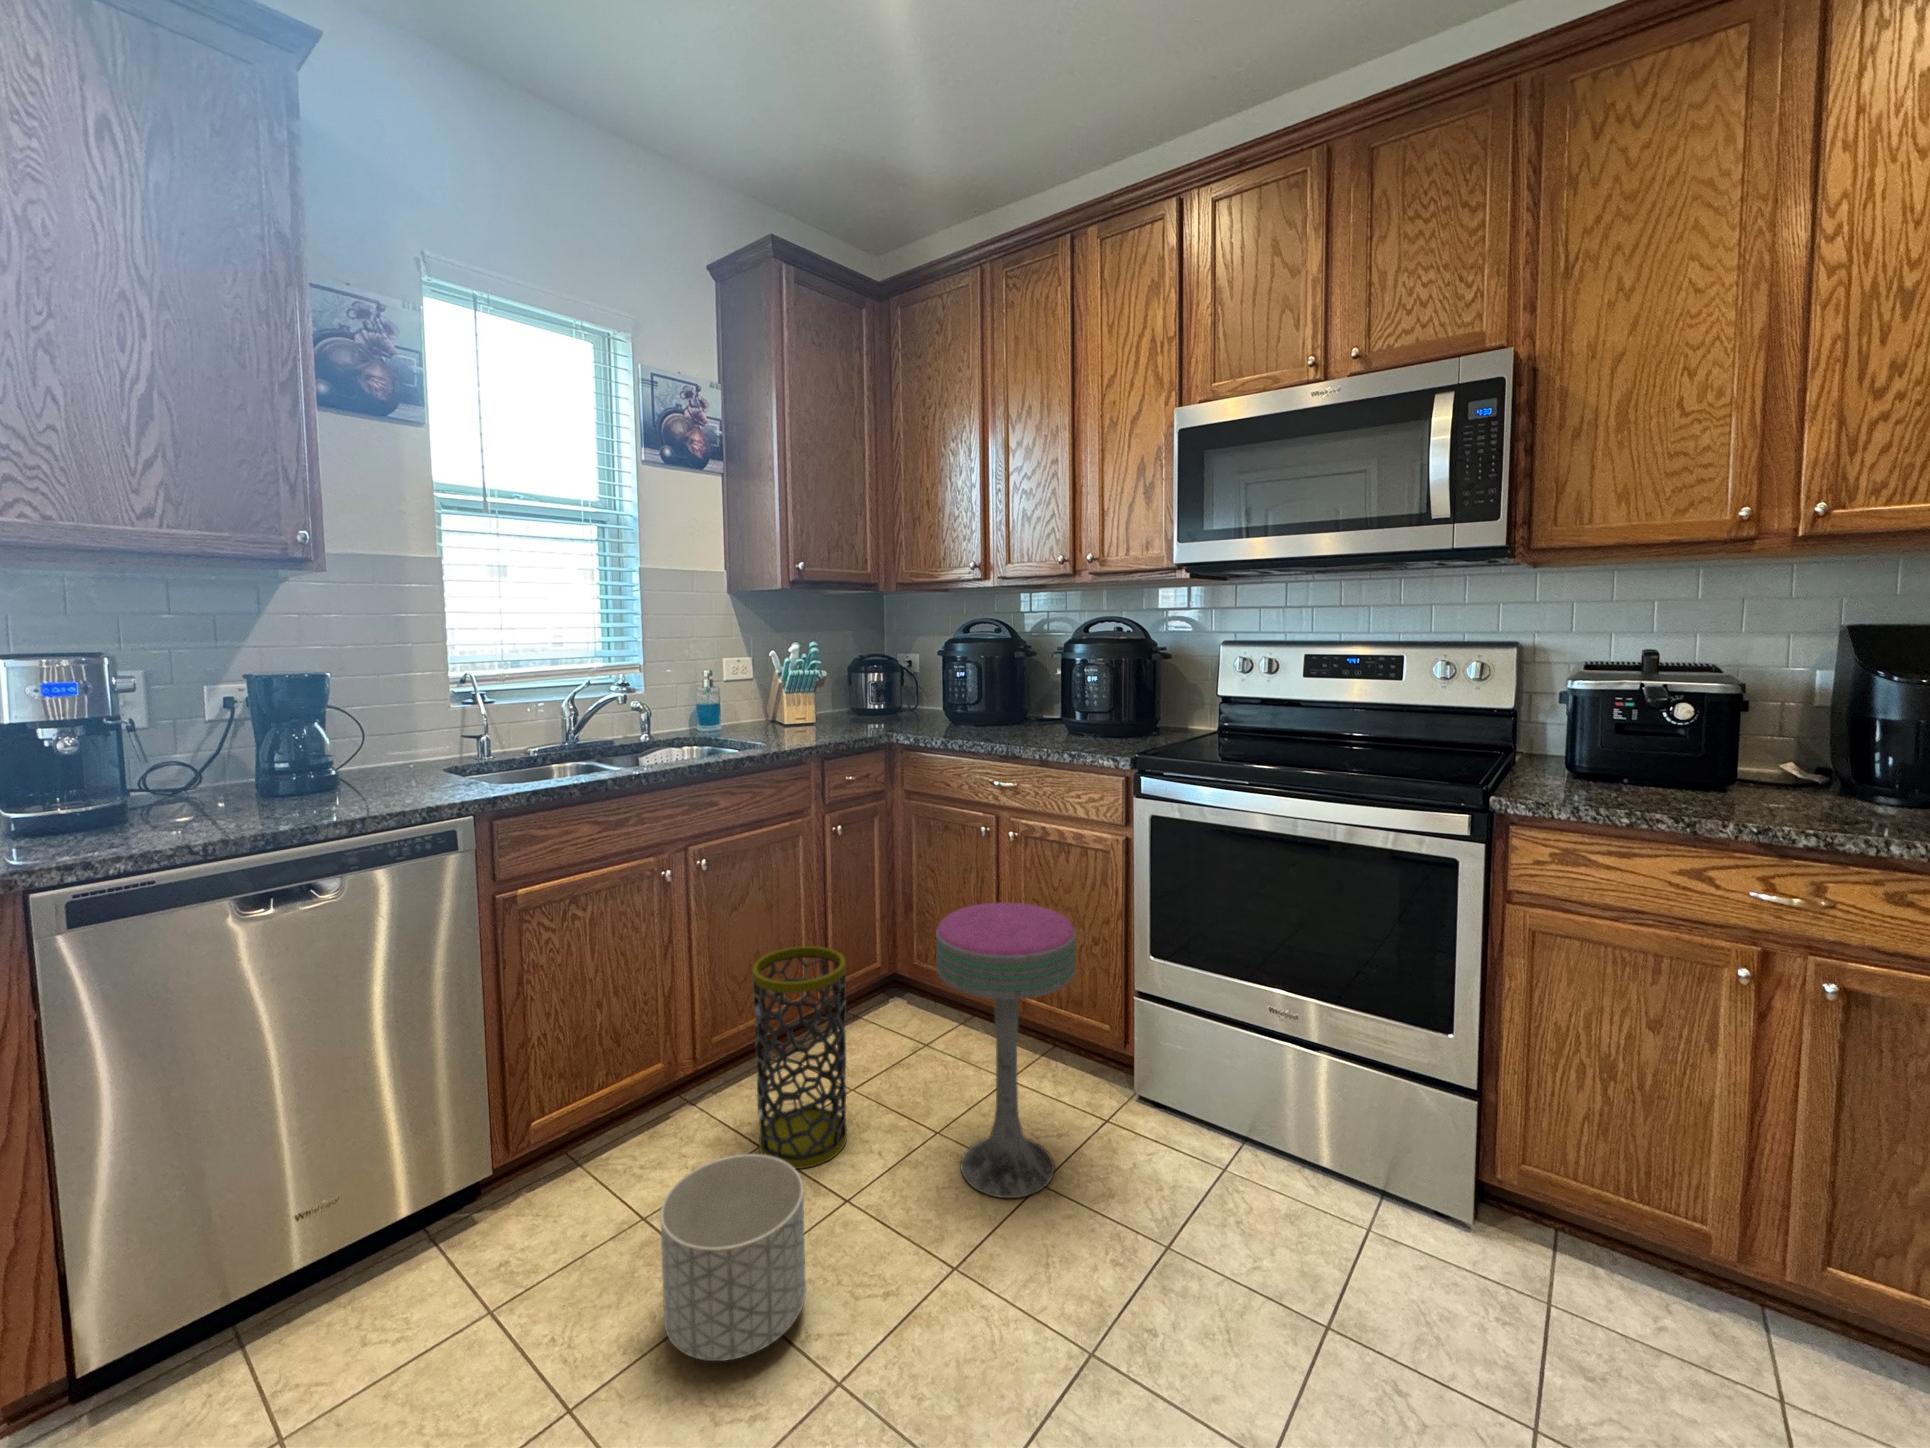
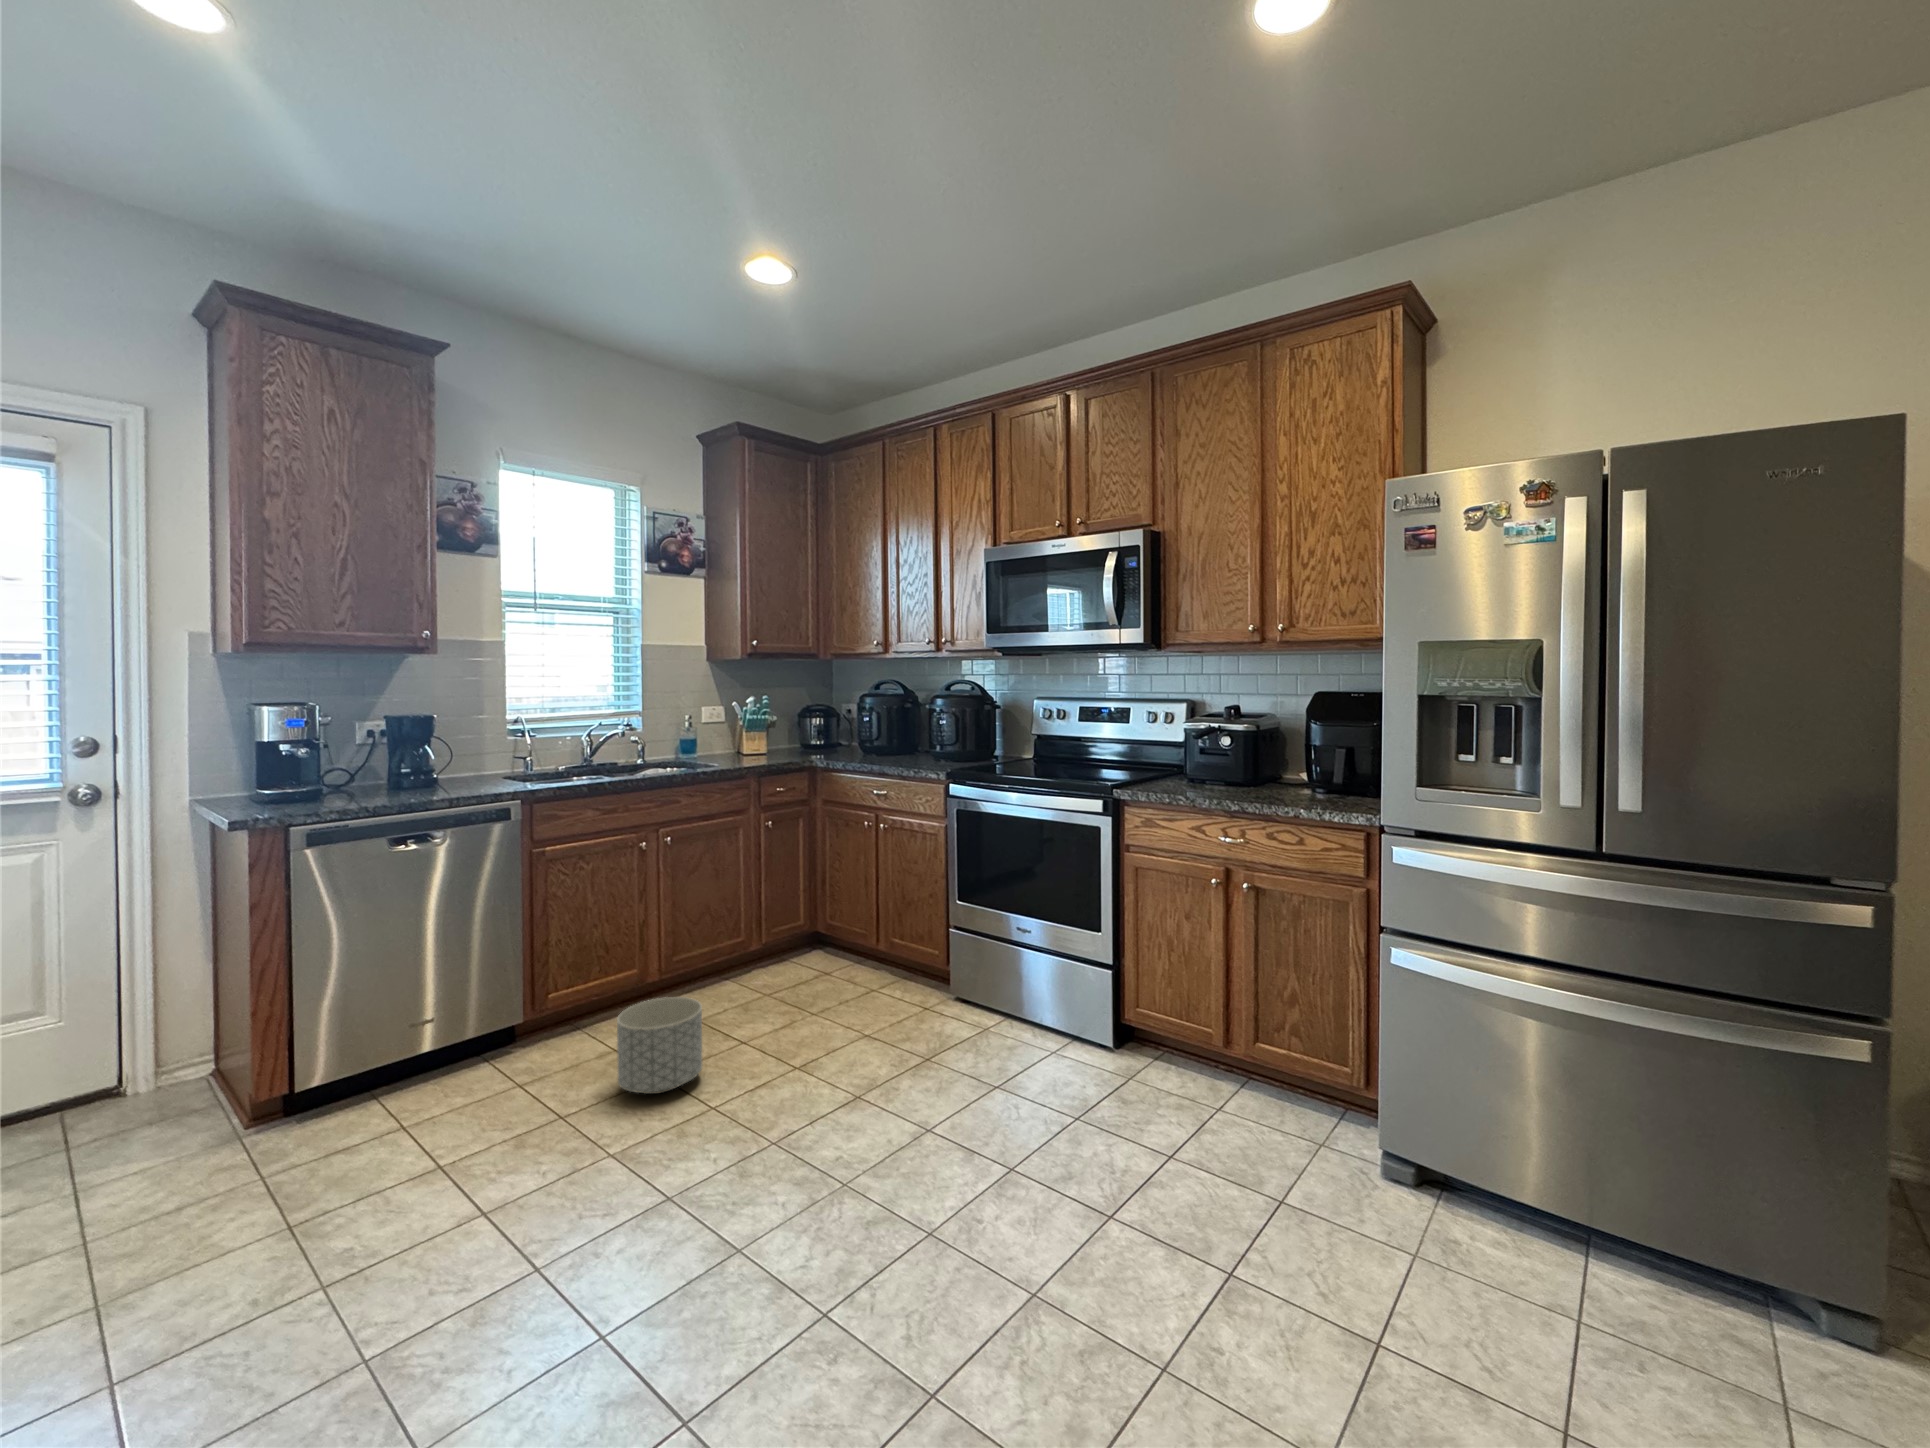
bar stool: present [936,902,1076,1198] -> none [804,863,892,1040]
trash can: present [752,946,847,1169] -> none [693,893,754,1029]

